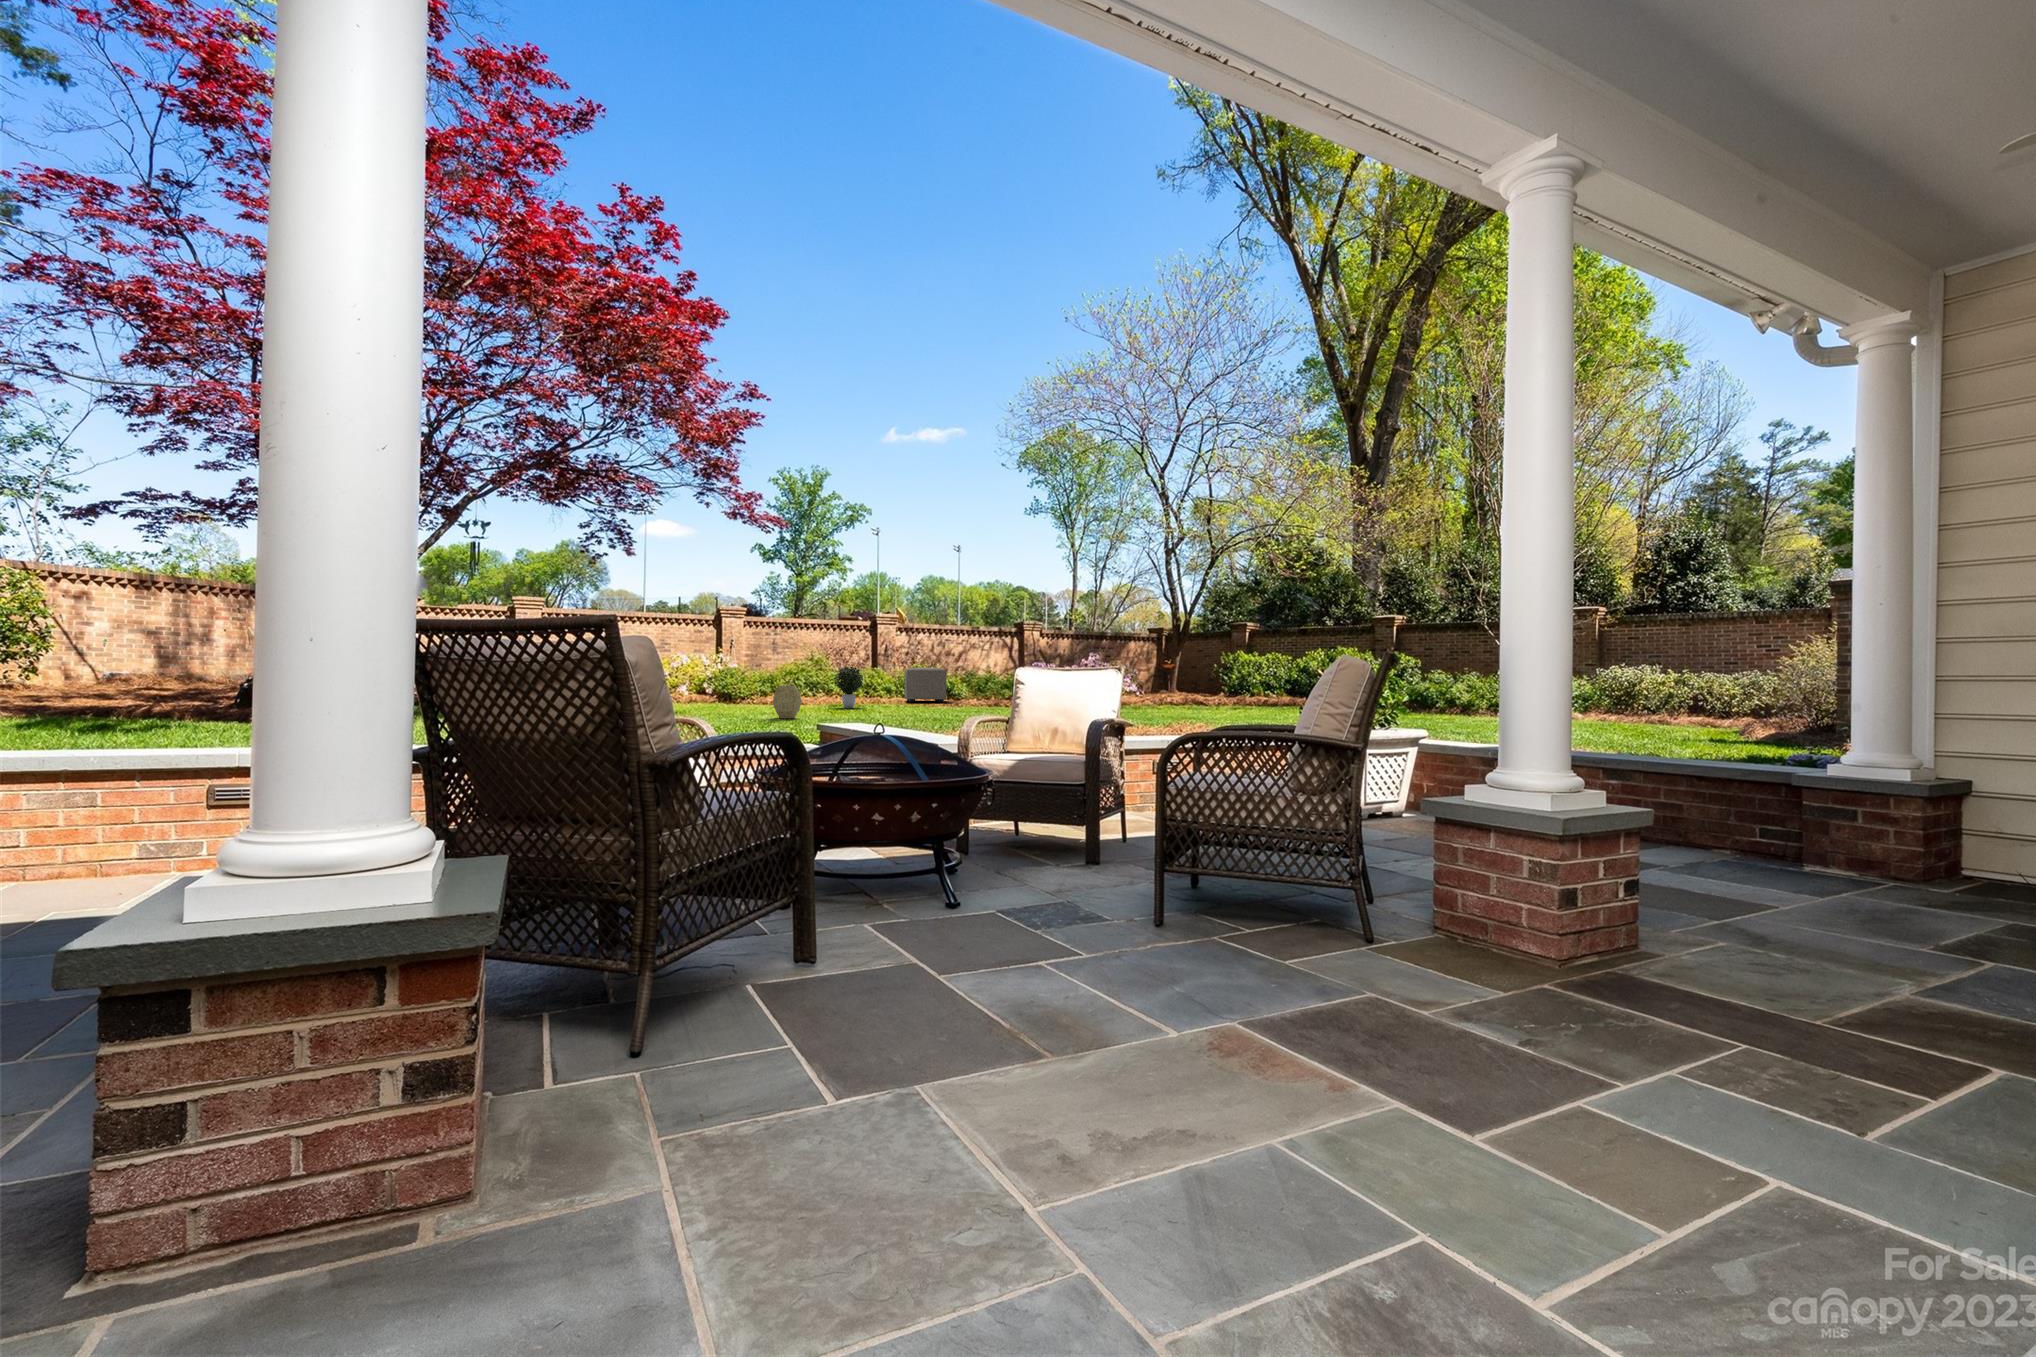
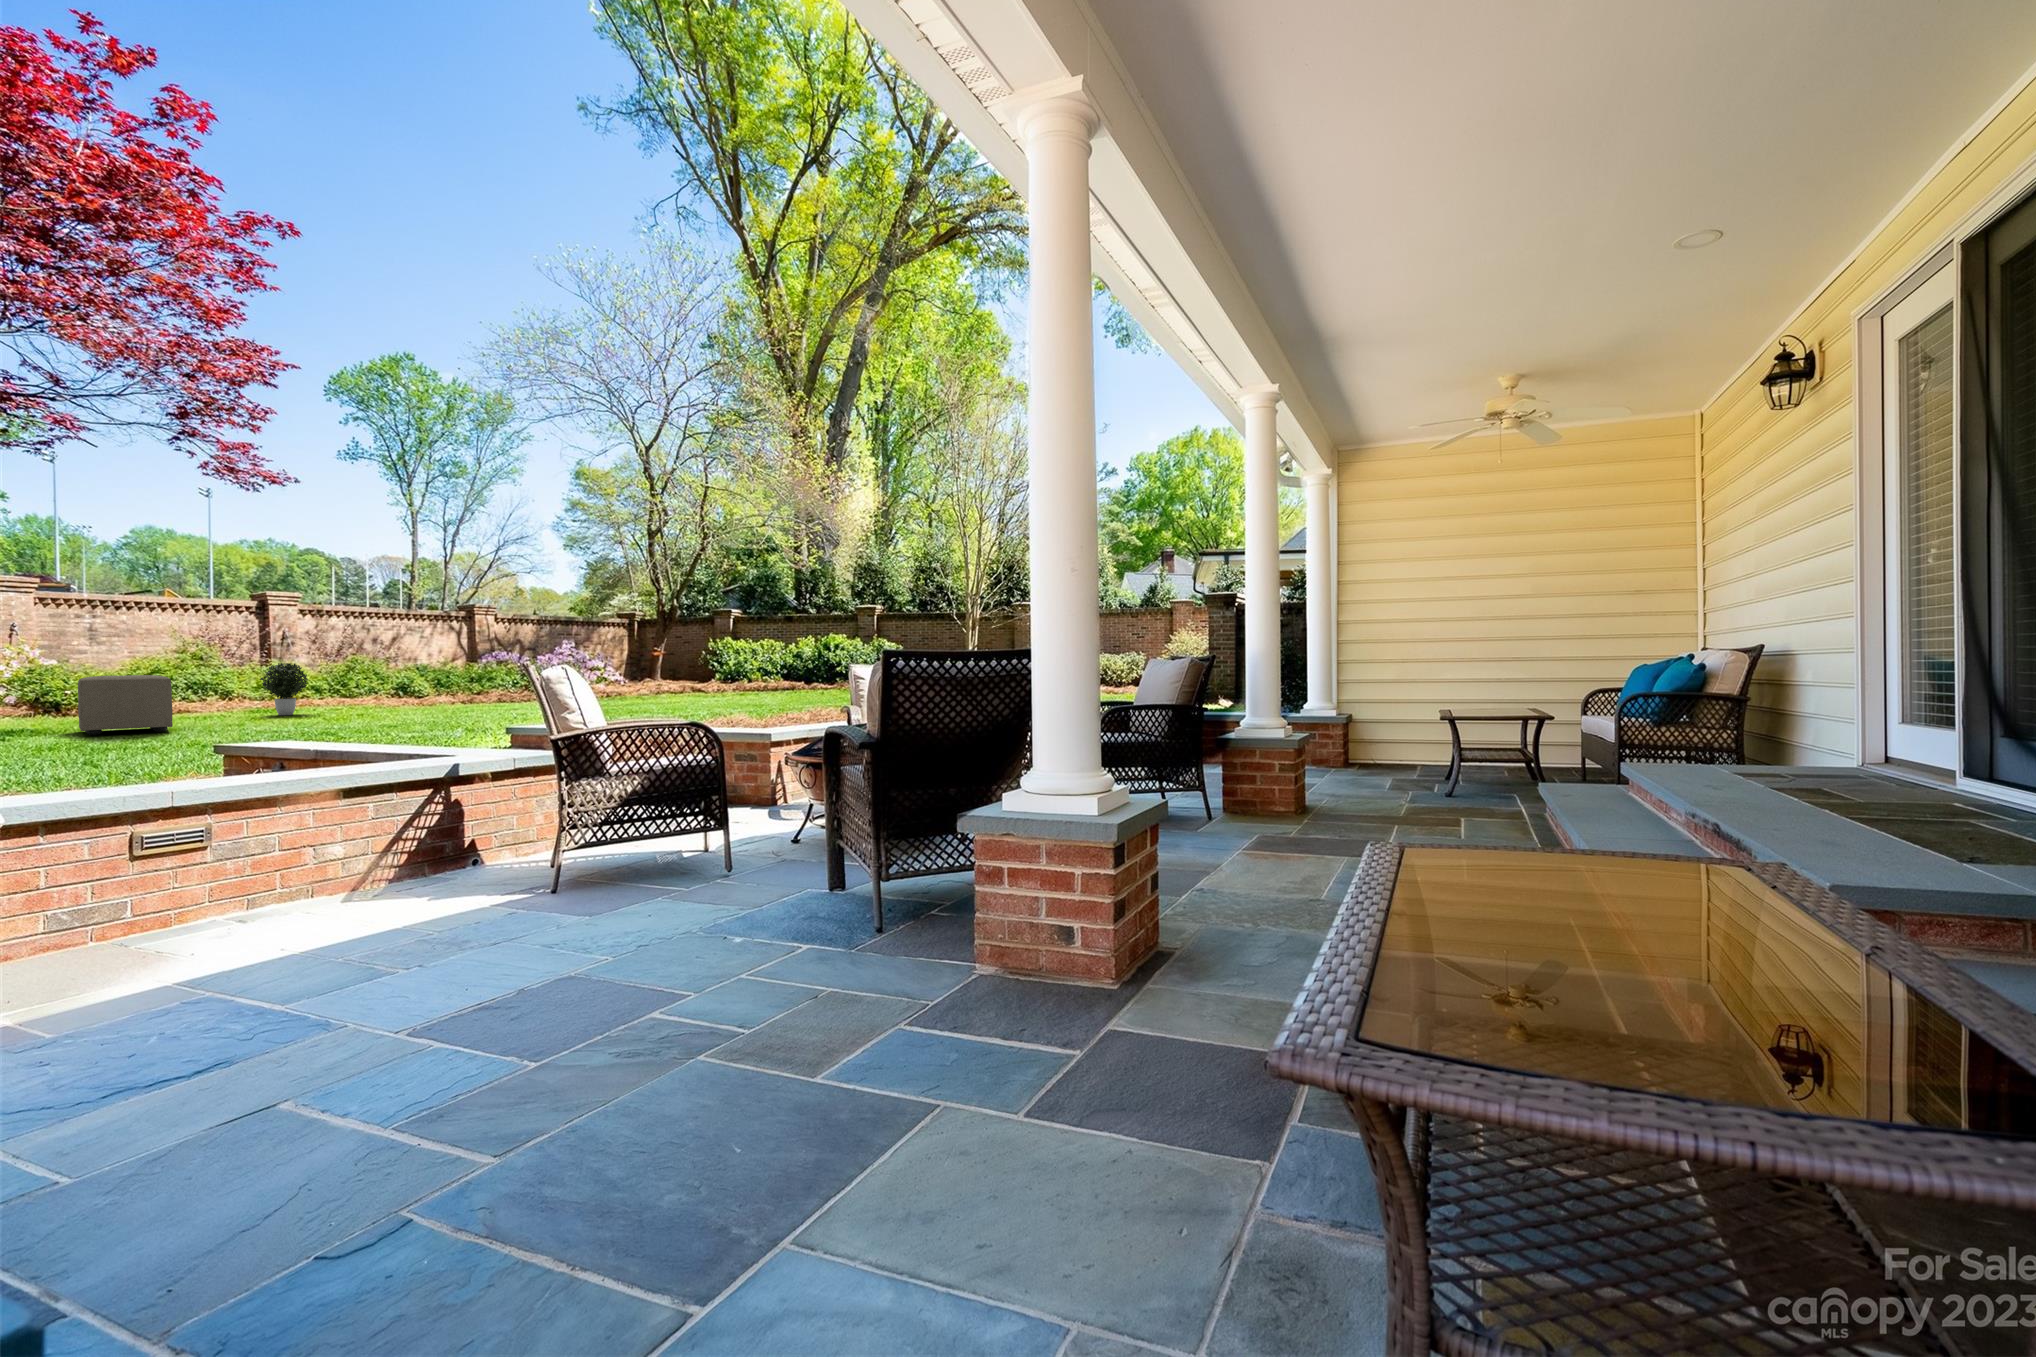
ottoman: present [904,668,946,702] -> present [78,675,173,735]
woven basket: present [773,684,801,718] -> none [195,691,243,736]

